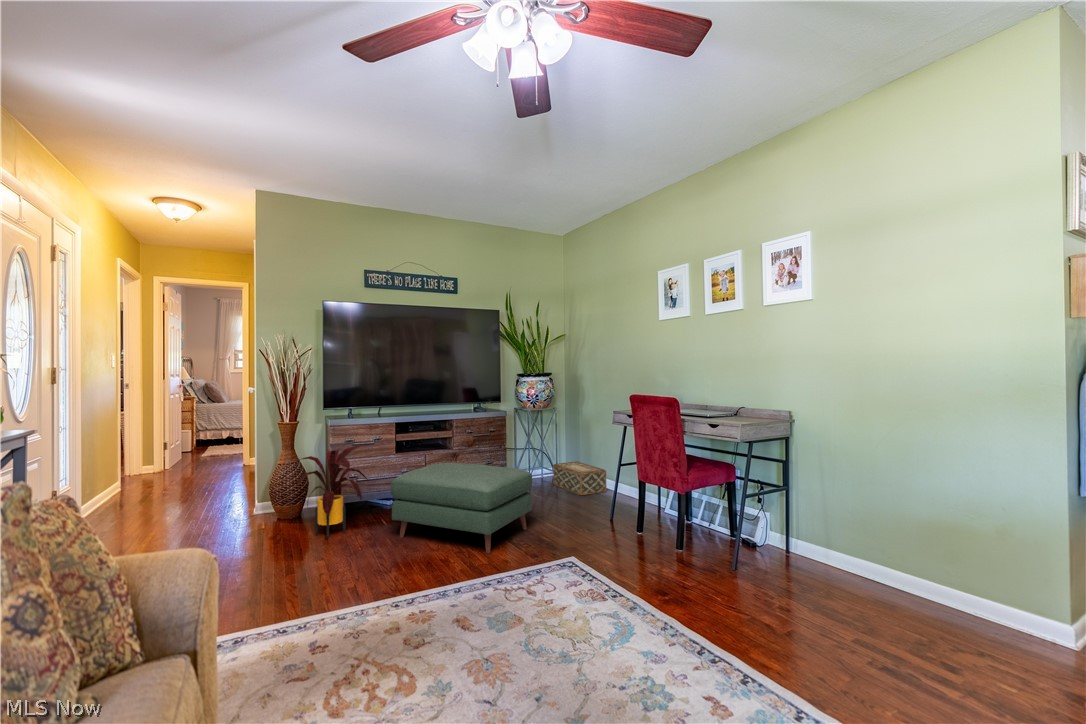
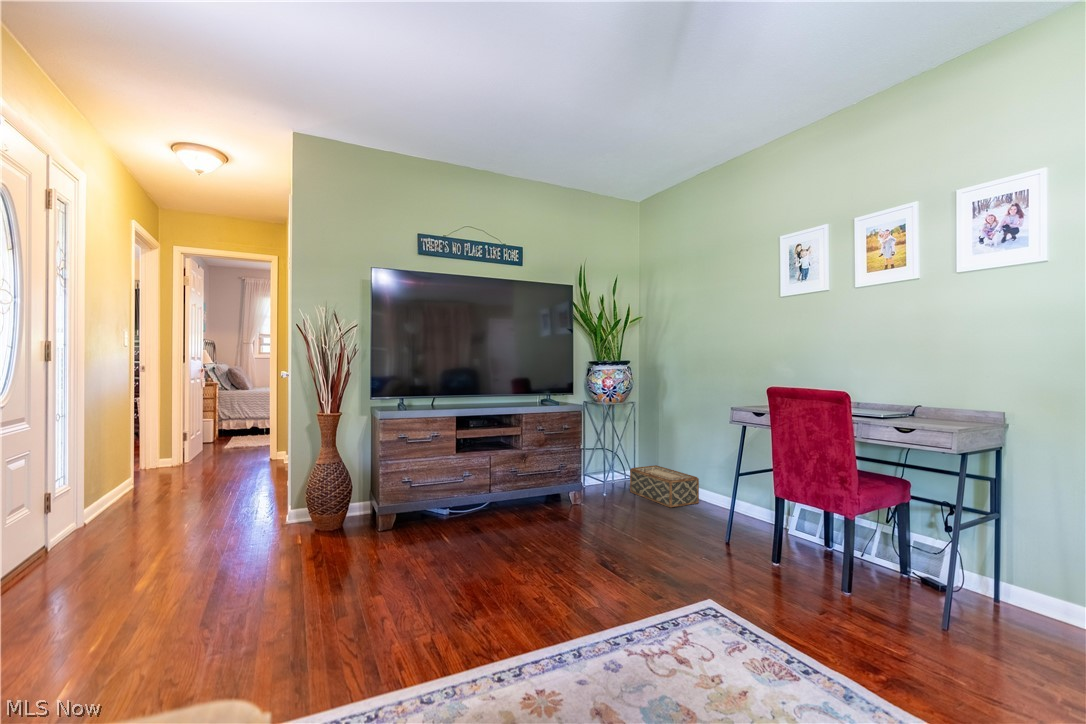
house plant: present [295,446,367,538] -> none [339,444,429,561]
ottoman: present [391,463,532,554] -> none [461,467,635,591]

